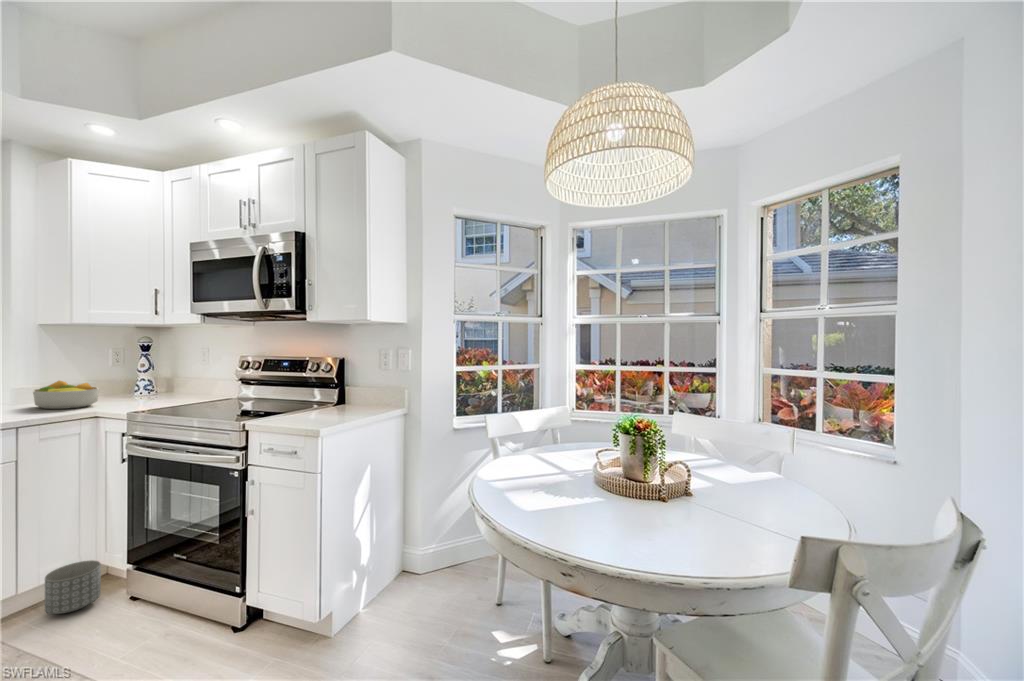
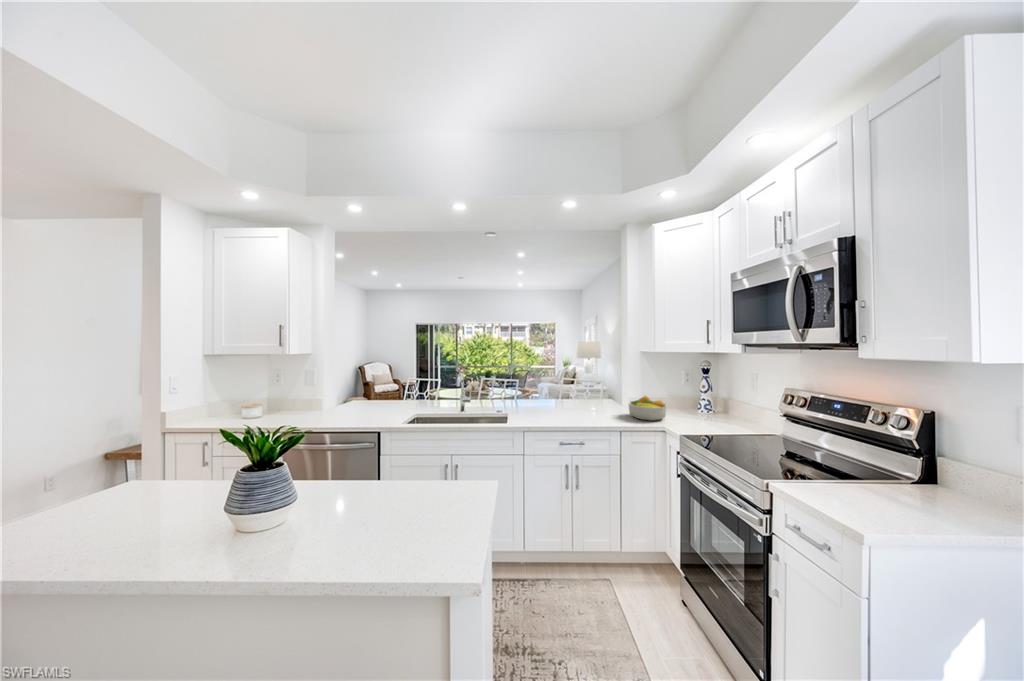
planter: present [45,560,101,614] -> none [628,546,661,589]

